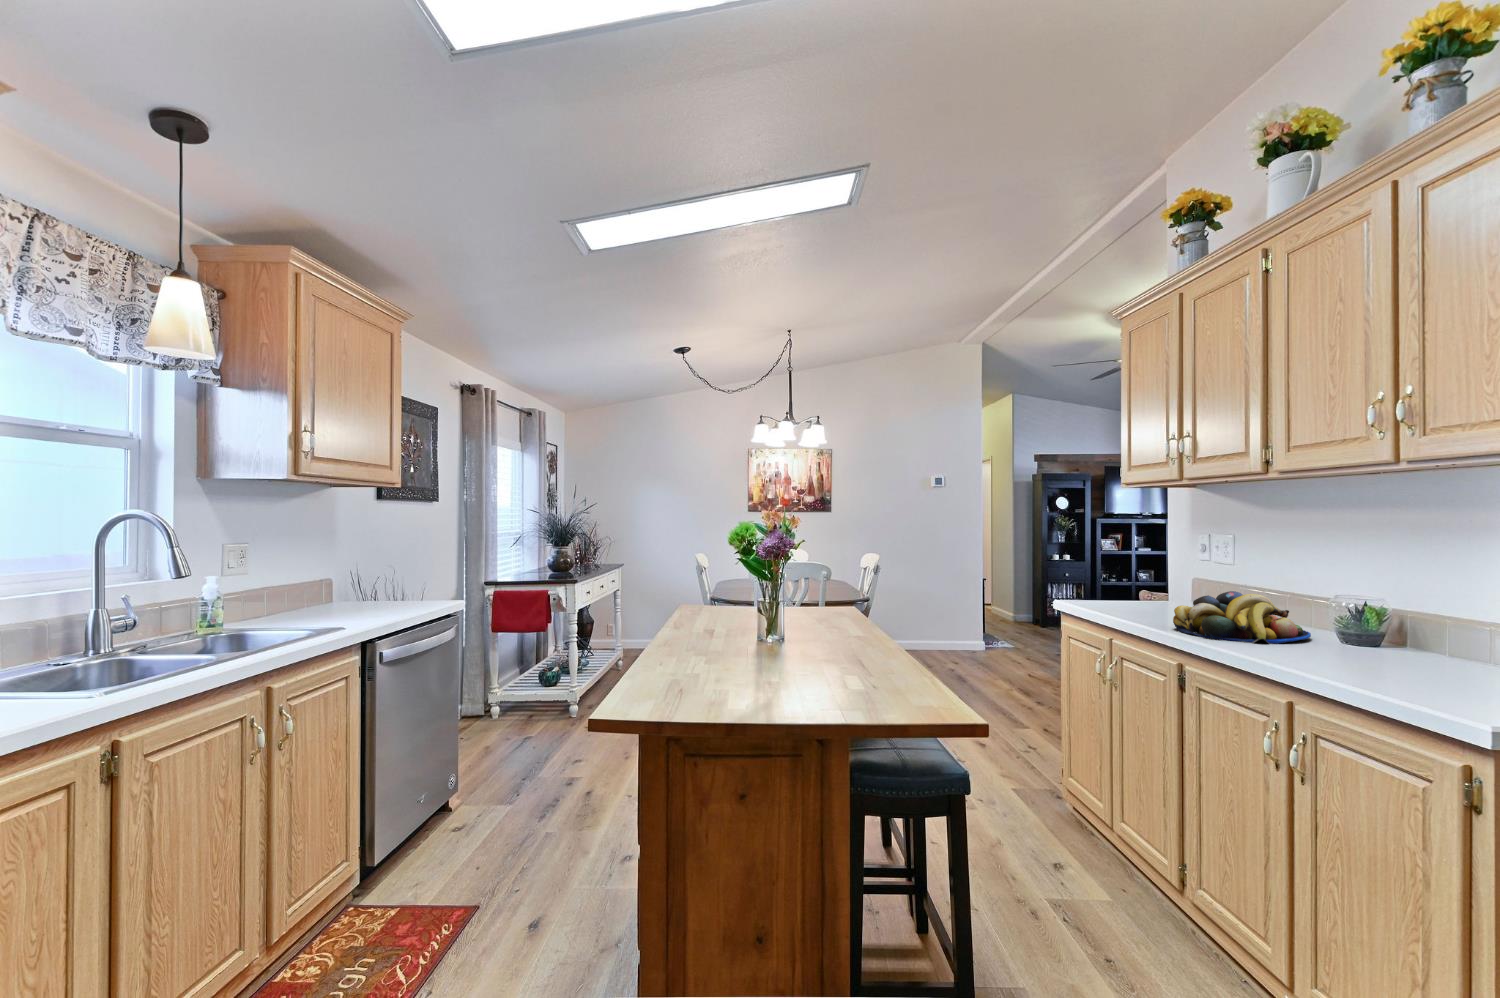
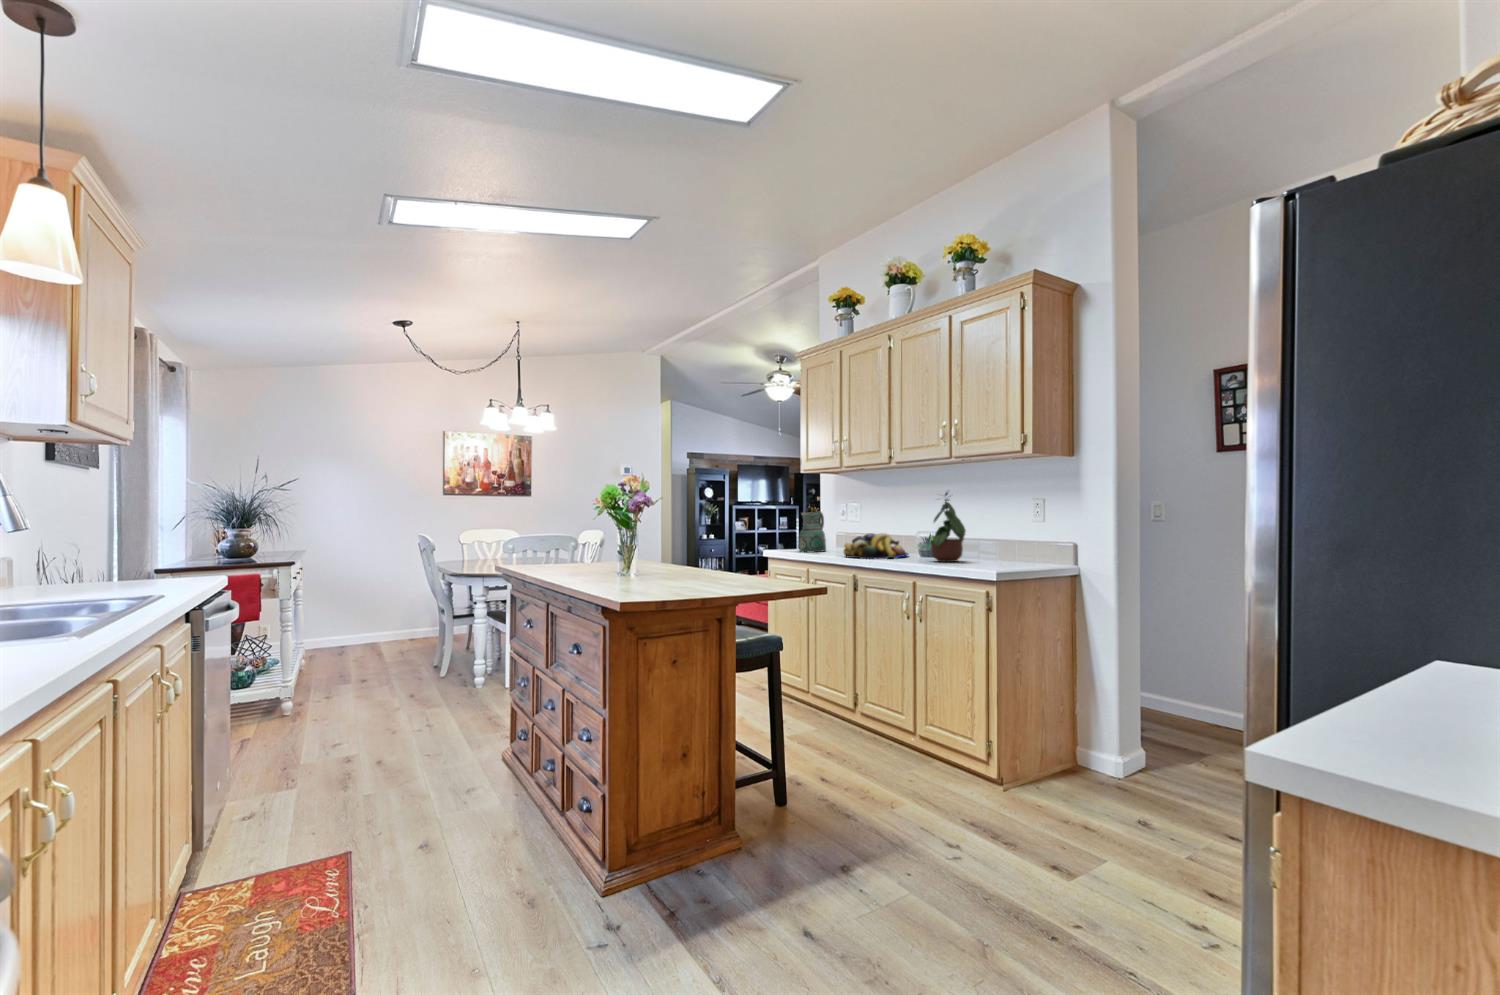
potted plant: none [1330,525,1448,670] -> present [931,492,966,562]
ceramic pitcher: none [1116,546,1164,611] -> present [799,511,826,552]

